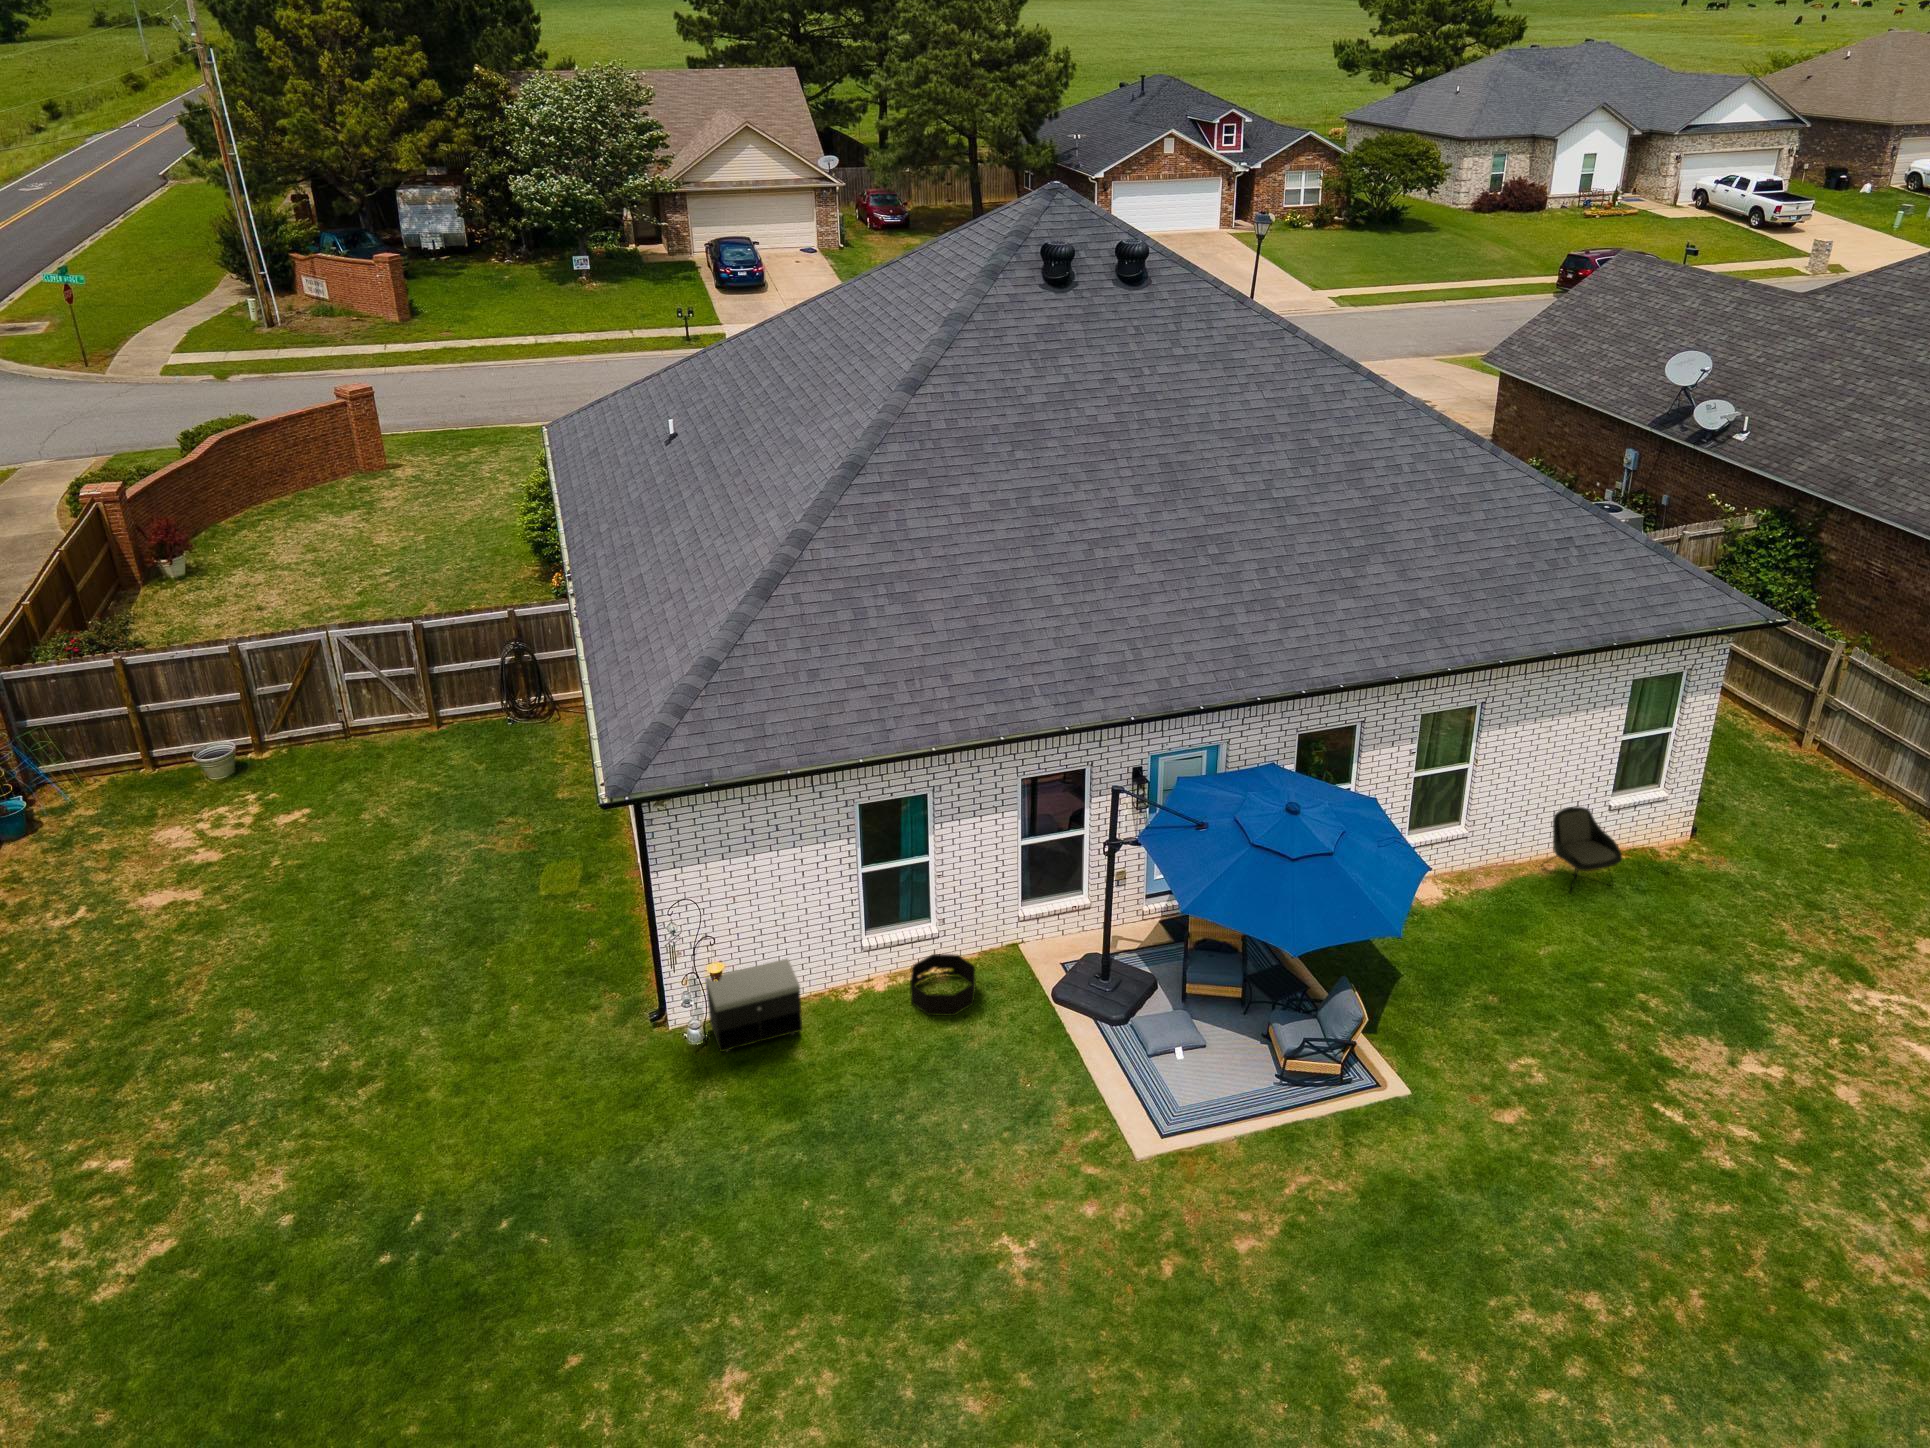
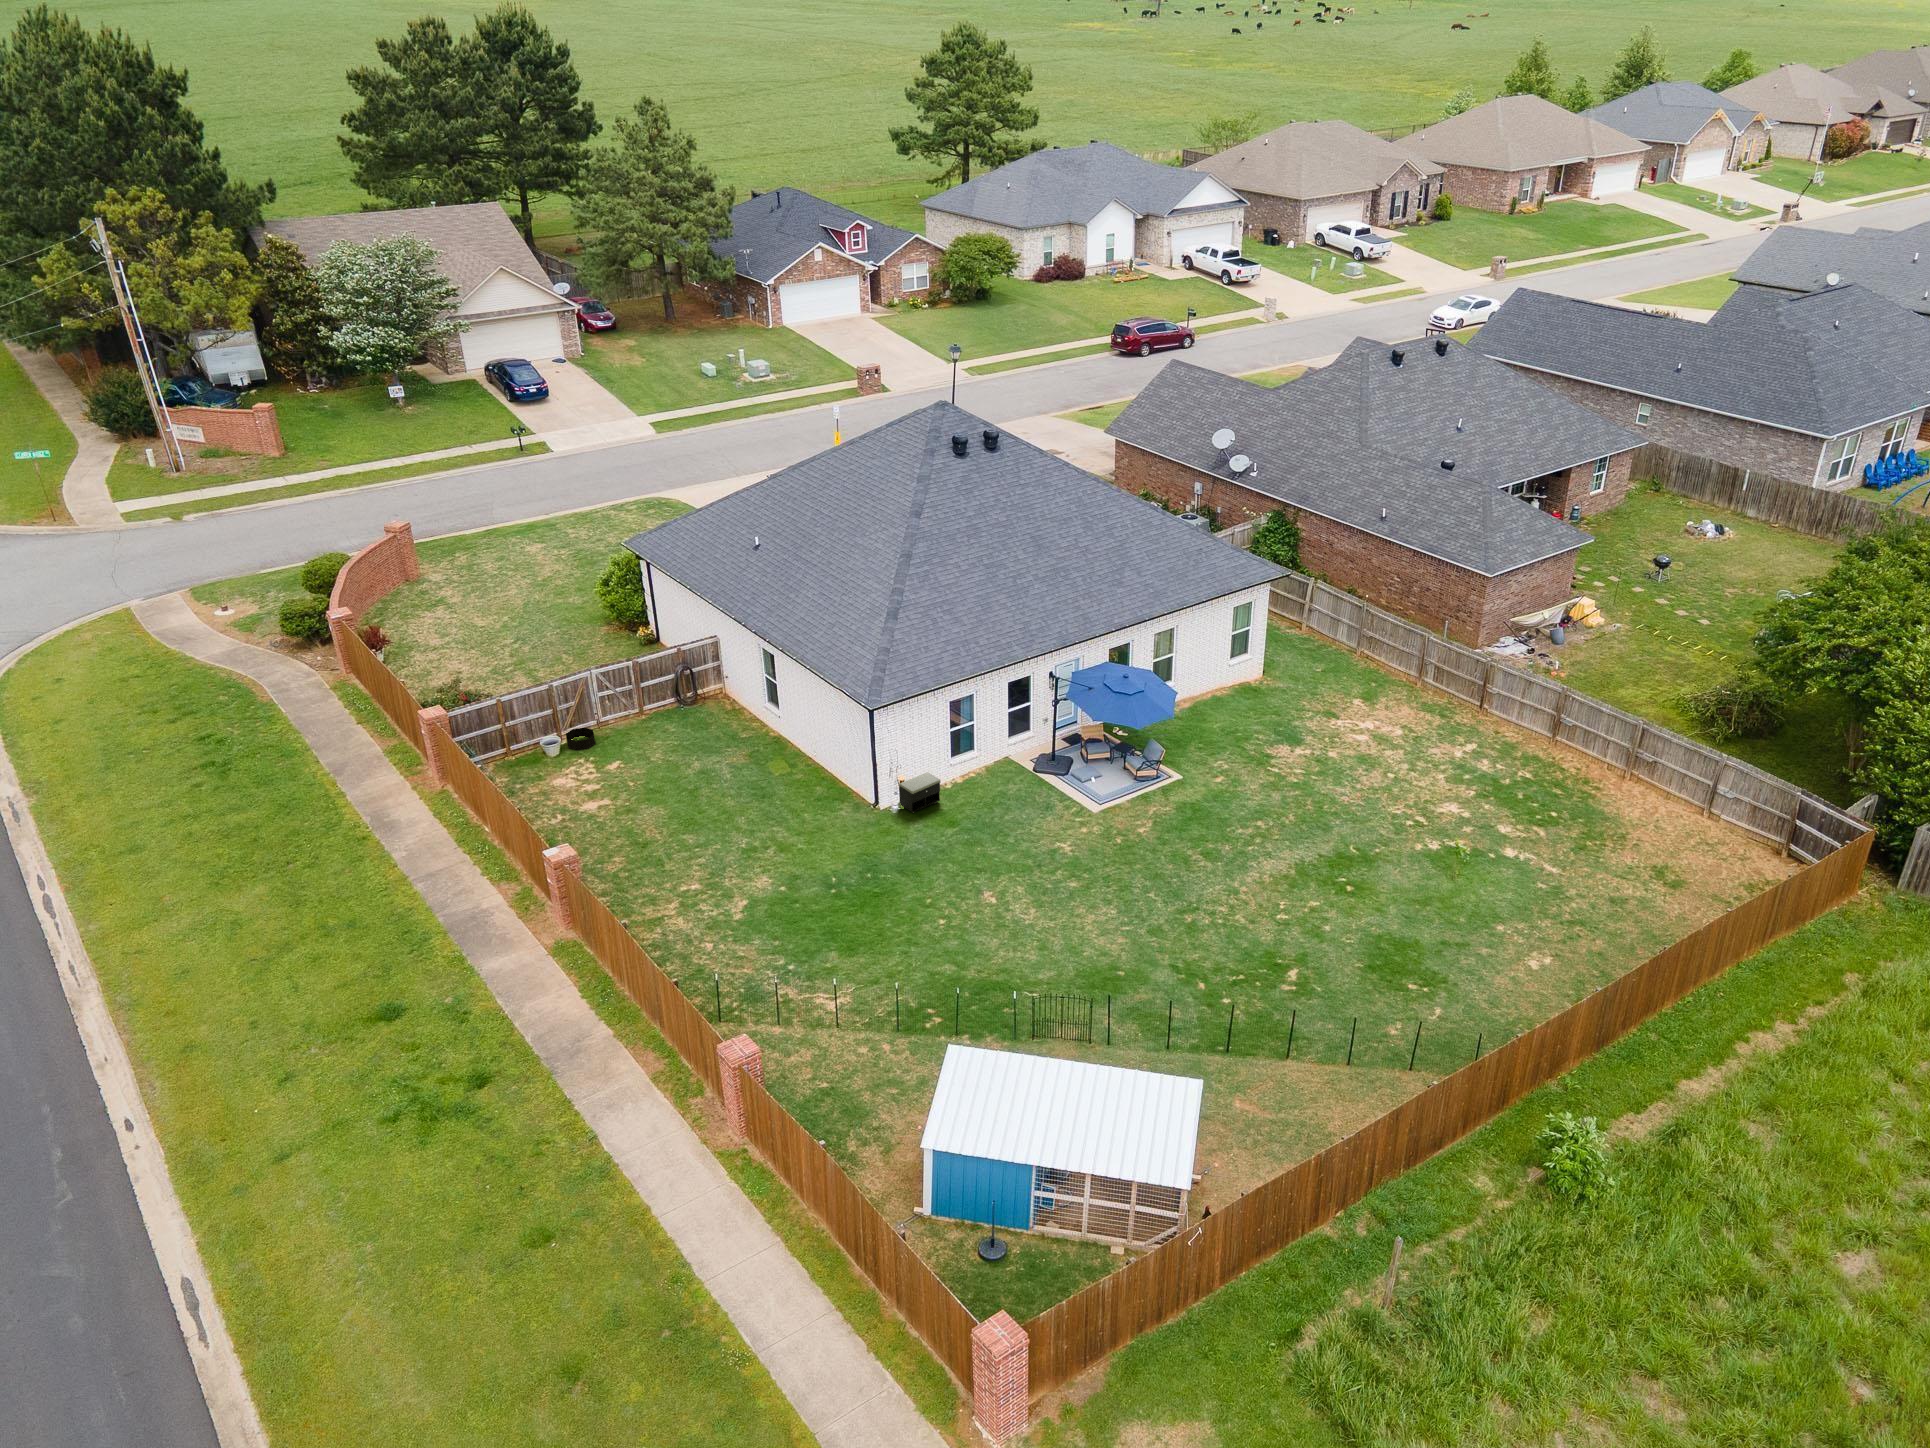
lounge chair: present [1543,806,1622,890] -> none [1205,667,1239,705]
basket: present [910,954,975,1016] -> present [566,727,595,751]

